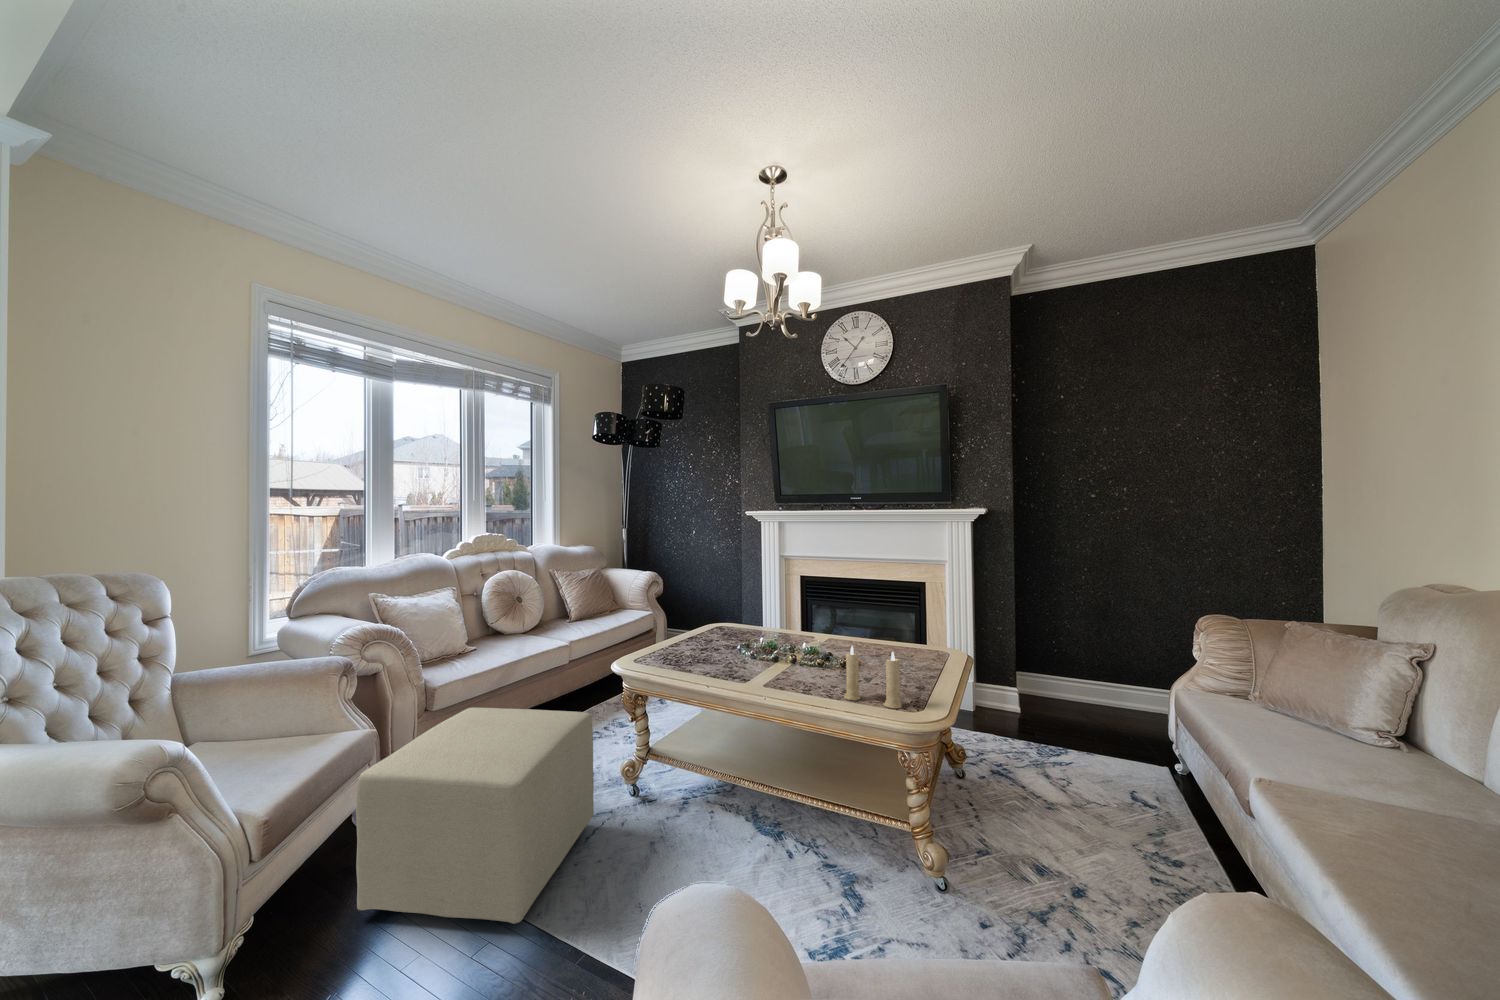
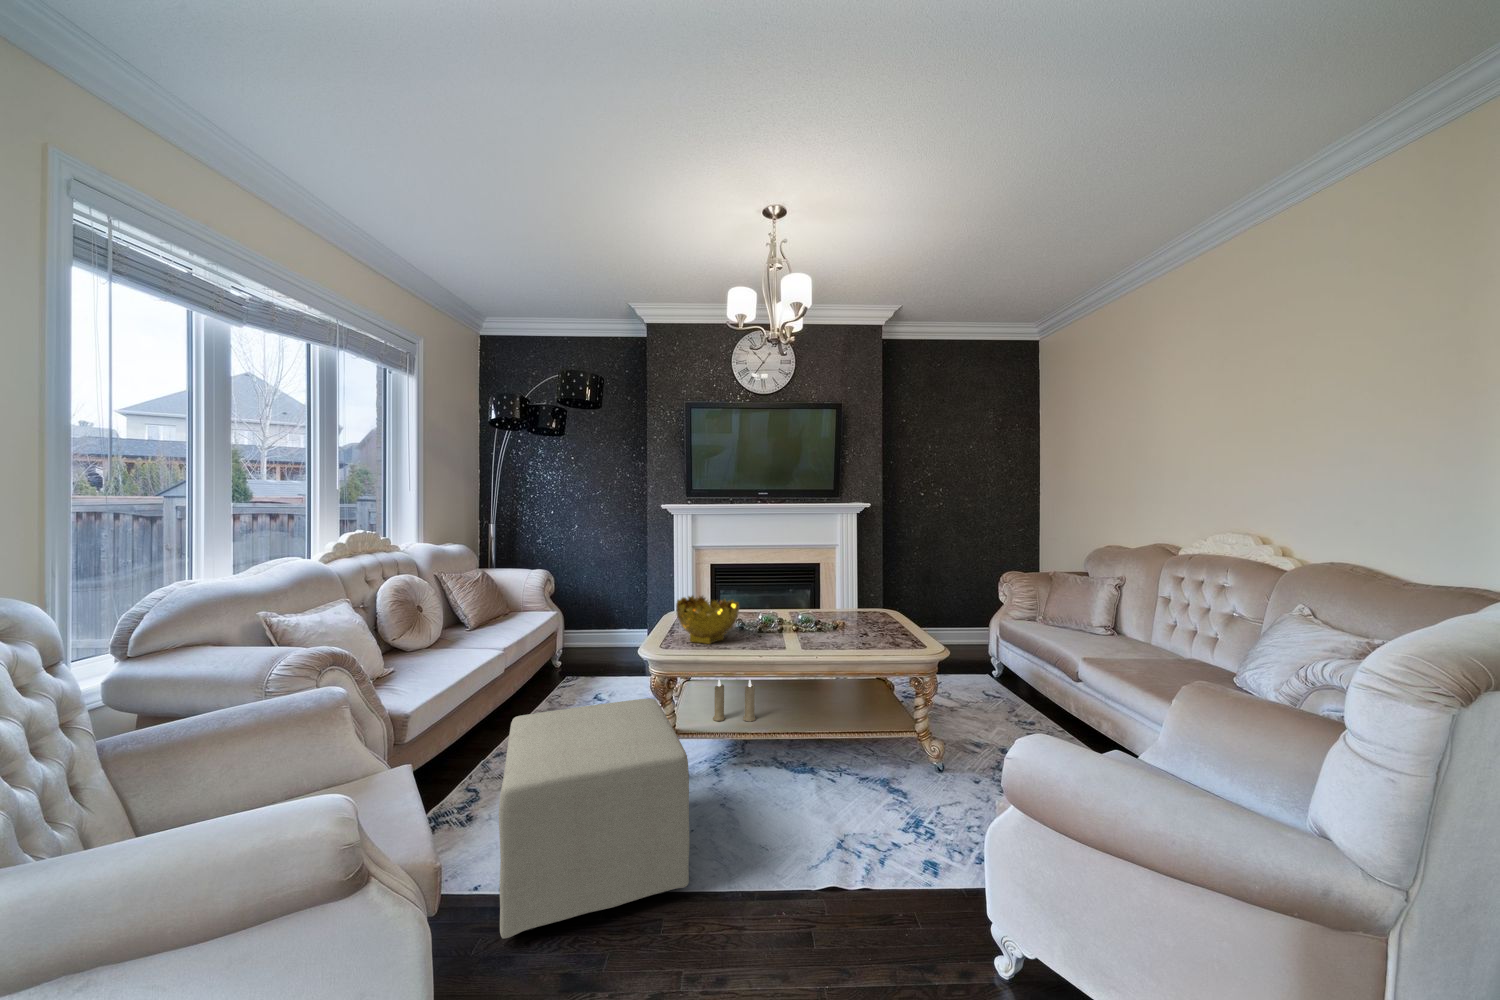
decorative bowl: none [664,609,732,664] -> present [676,596,739,644]
candle: present [844,646,902,709] -> present [713,680,756,722]

